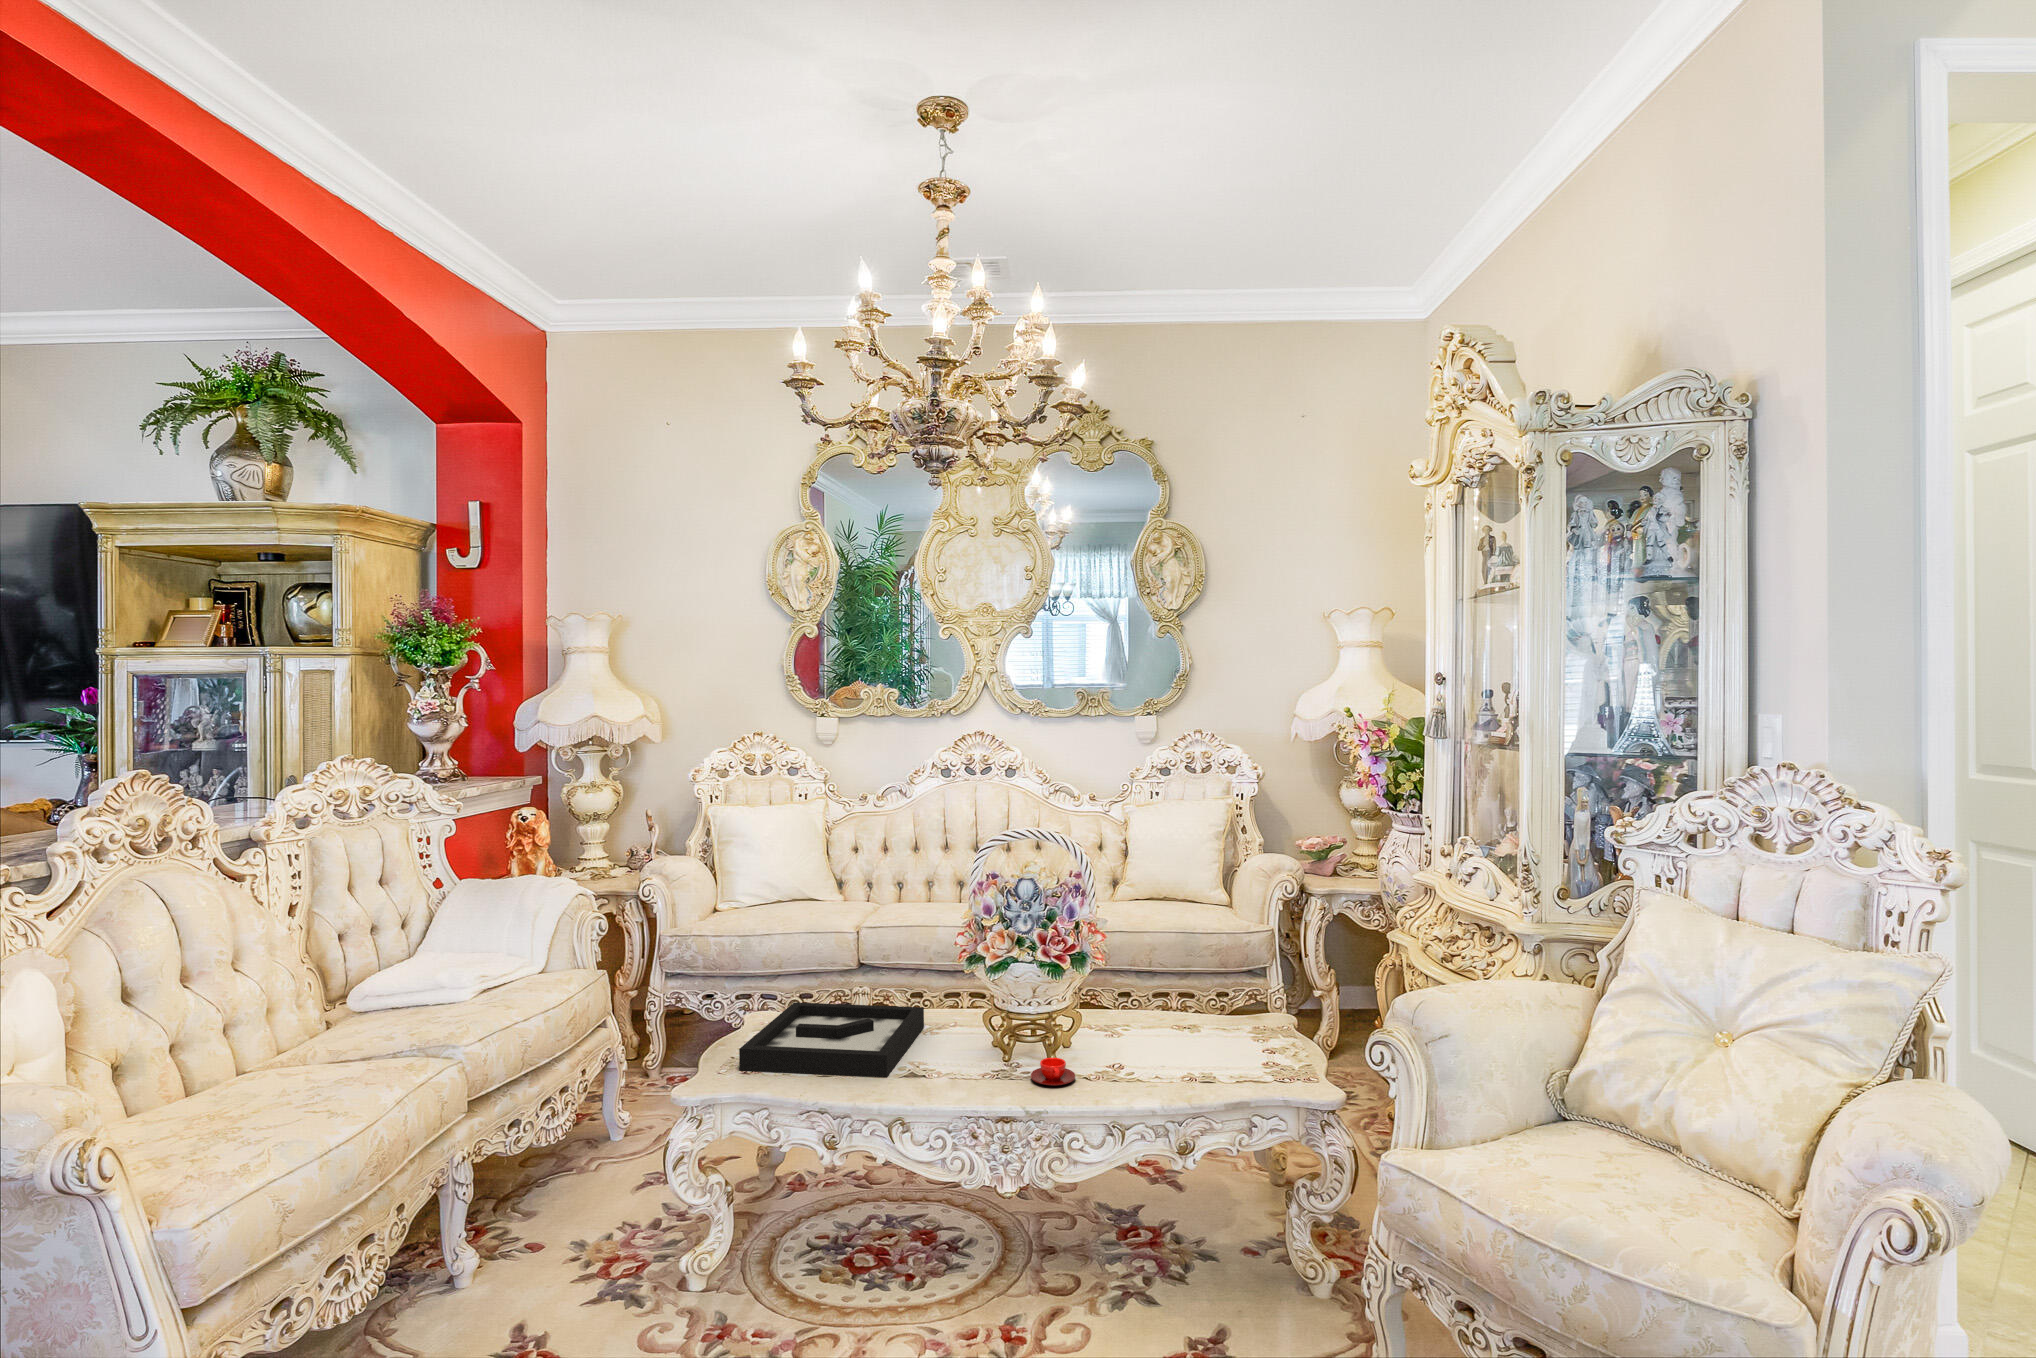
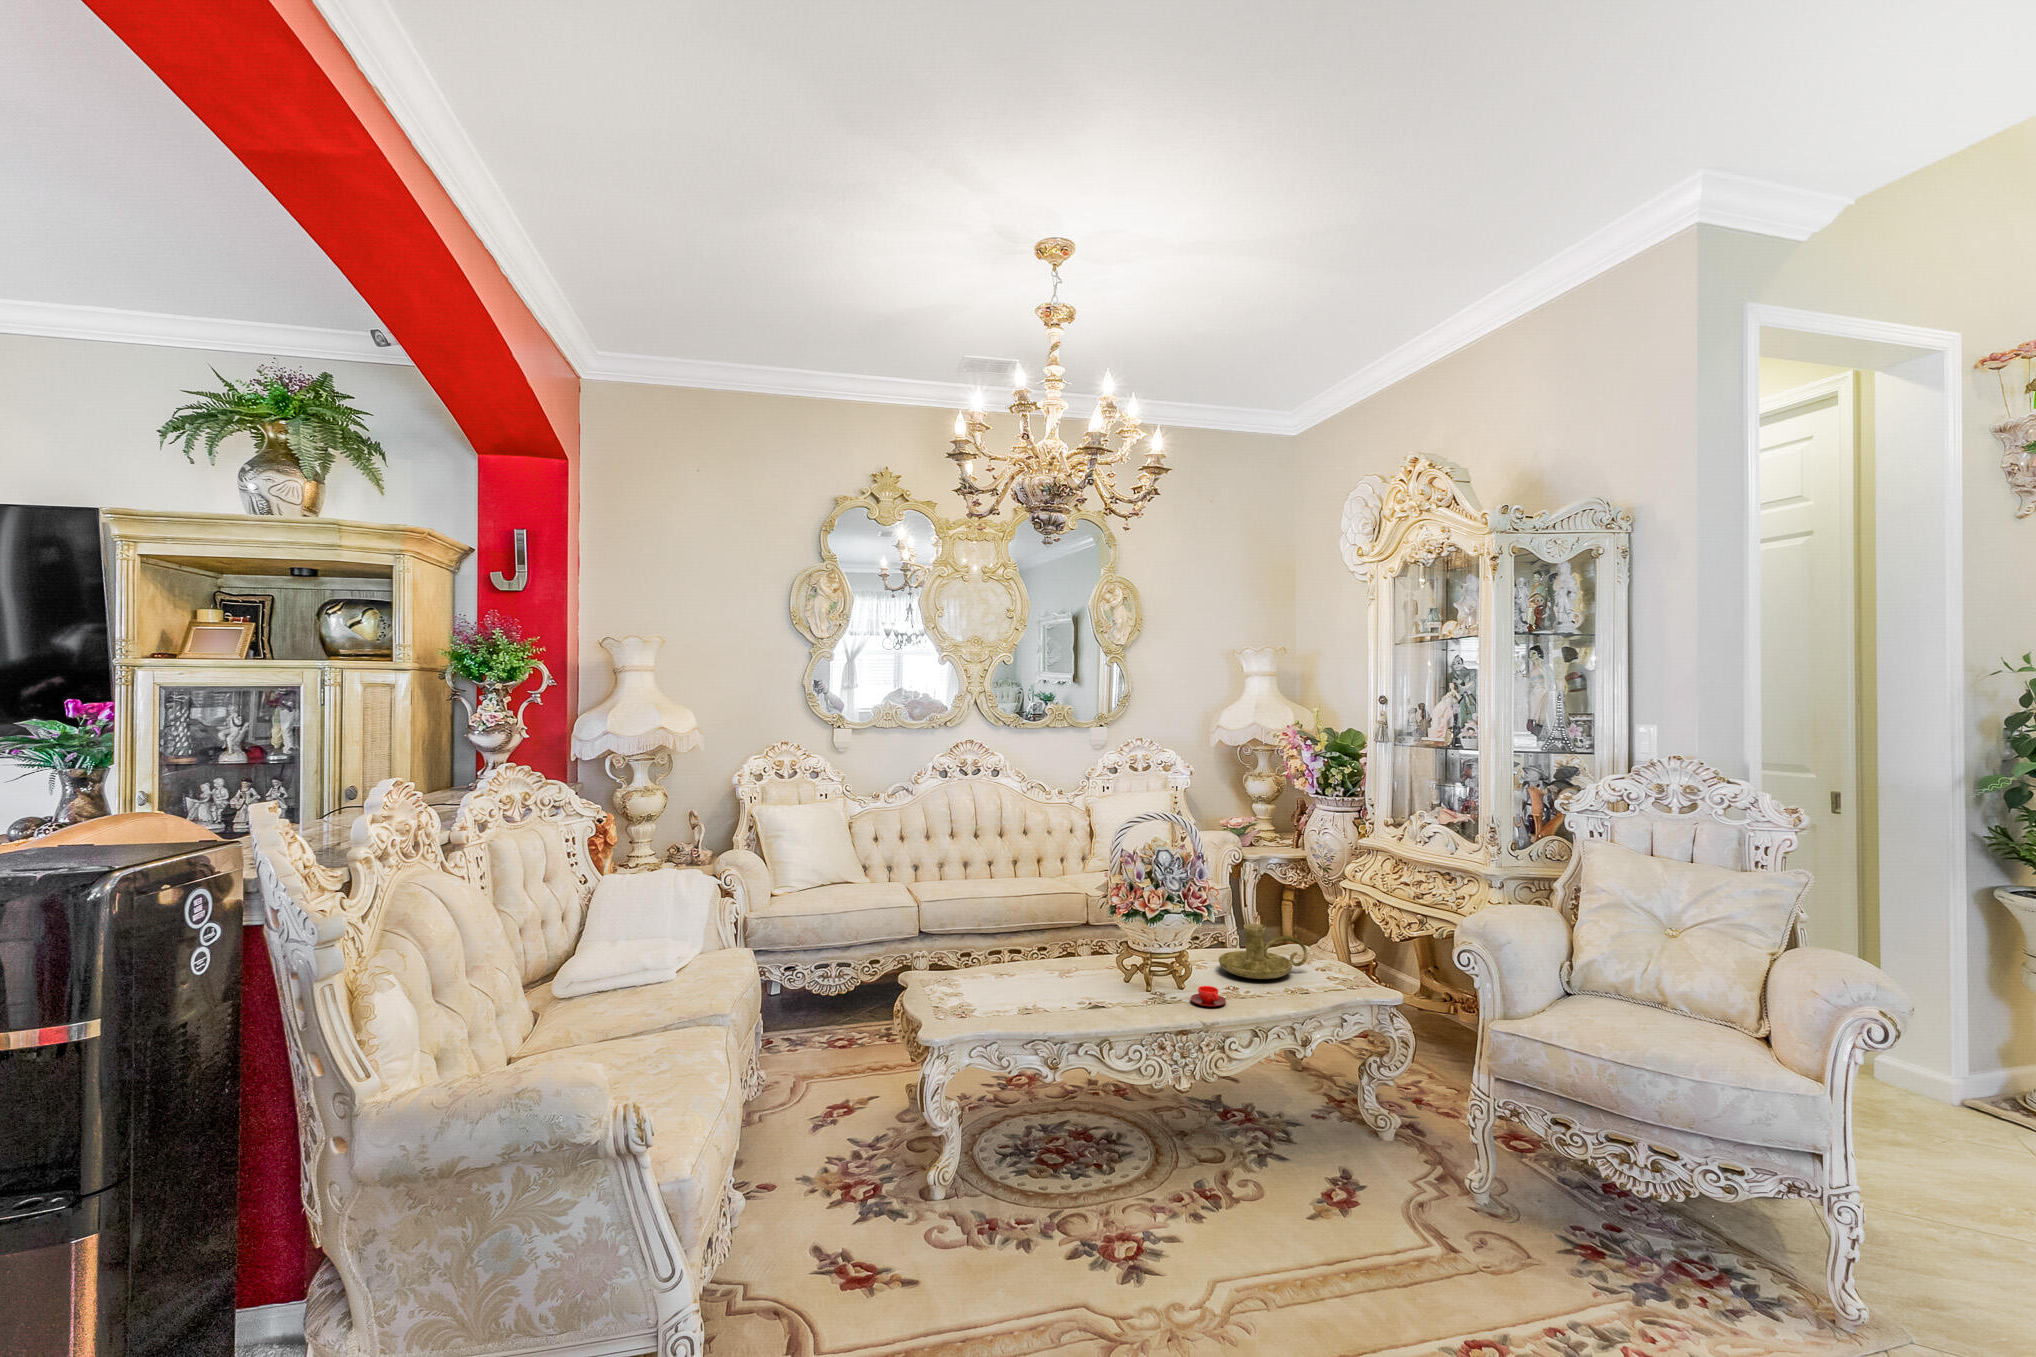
candle holder: none [1117,981,1234,1055] -> present [1219,924,1307,979]
decorative tray: present [739,1002,924,1078] -> none [952,959,1083,1018]

